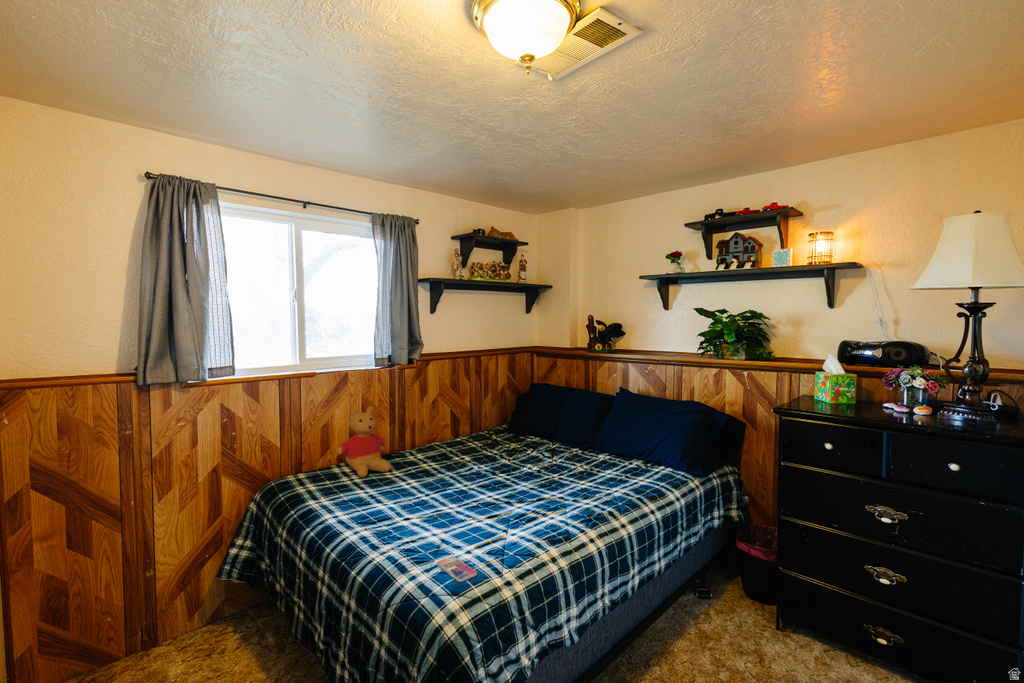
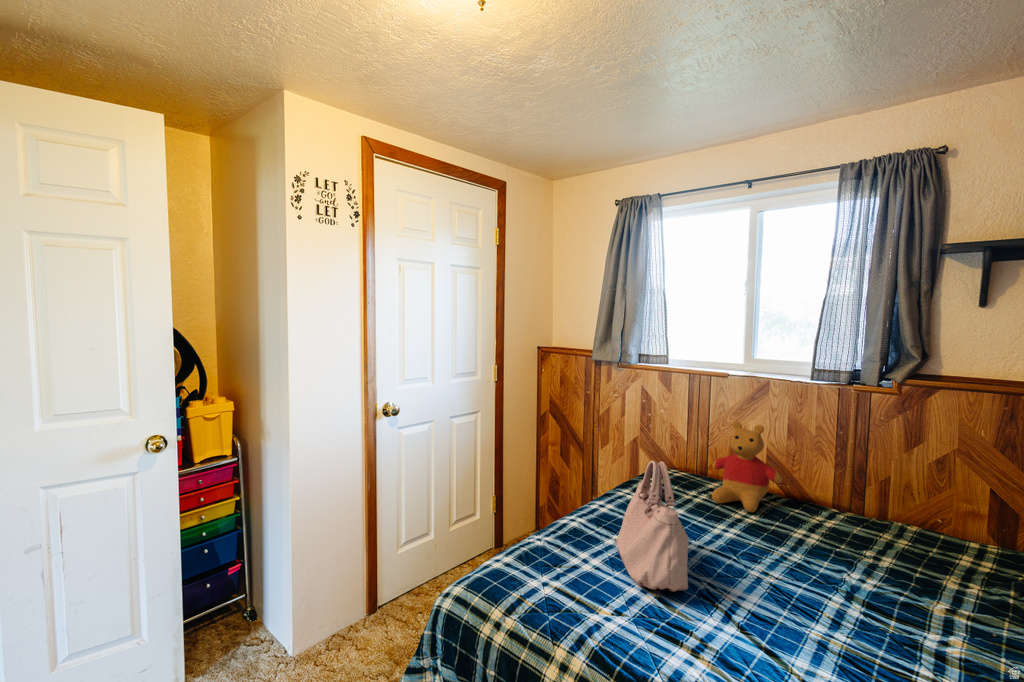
handbag: none [405,433,495,522] -> present [616,461,689,592]
smartphone: present [437,556,477,582] -> none [491,568,541,596]

